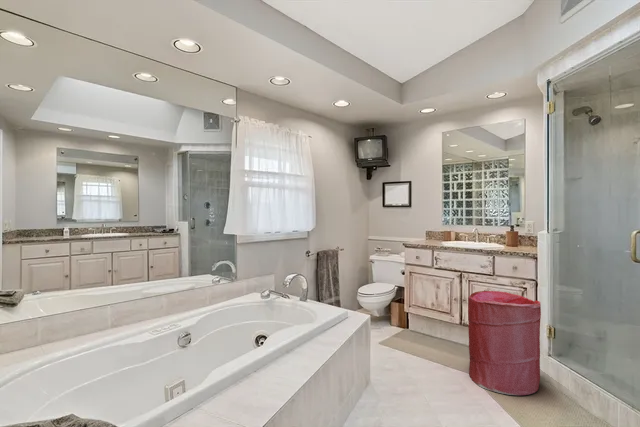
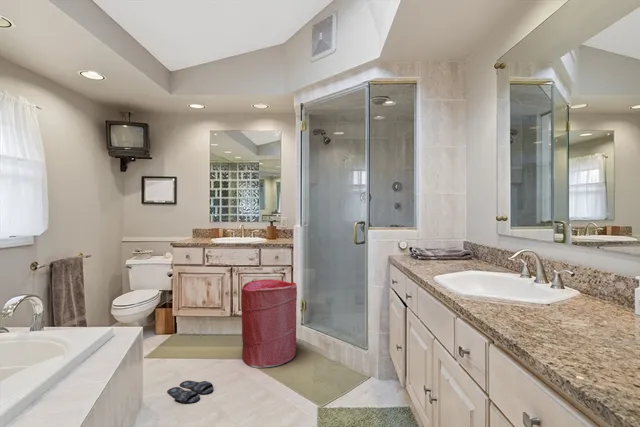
slippers: none [391,376,433,399] -> present [167,381,213,403]

